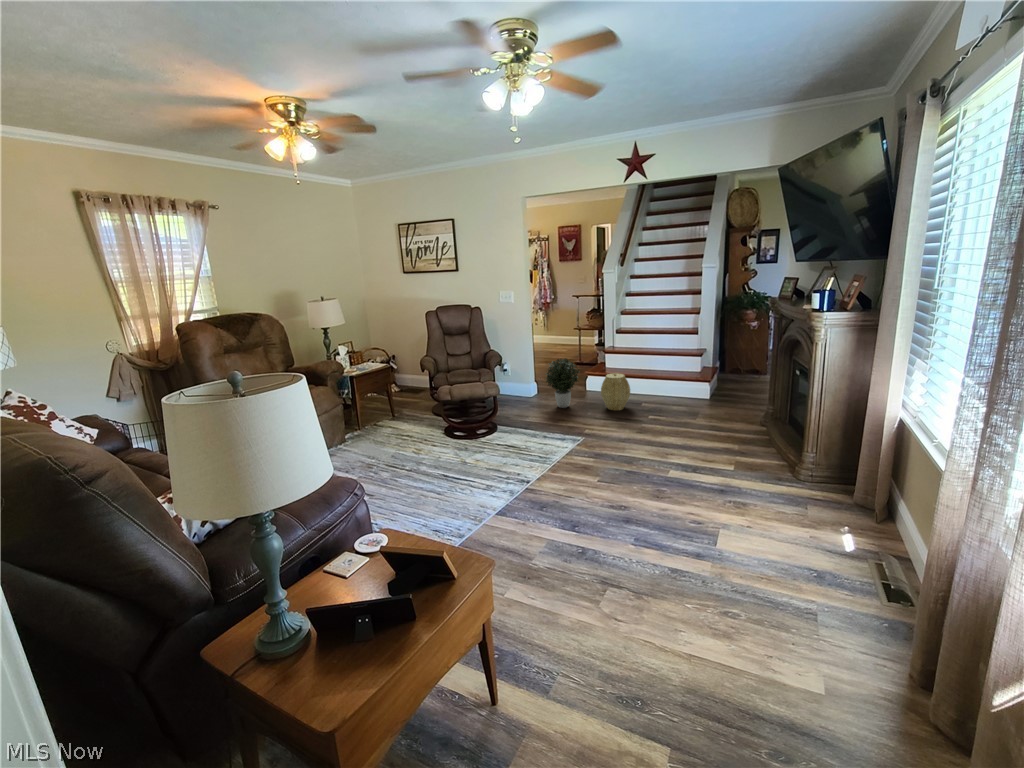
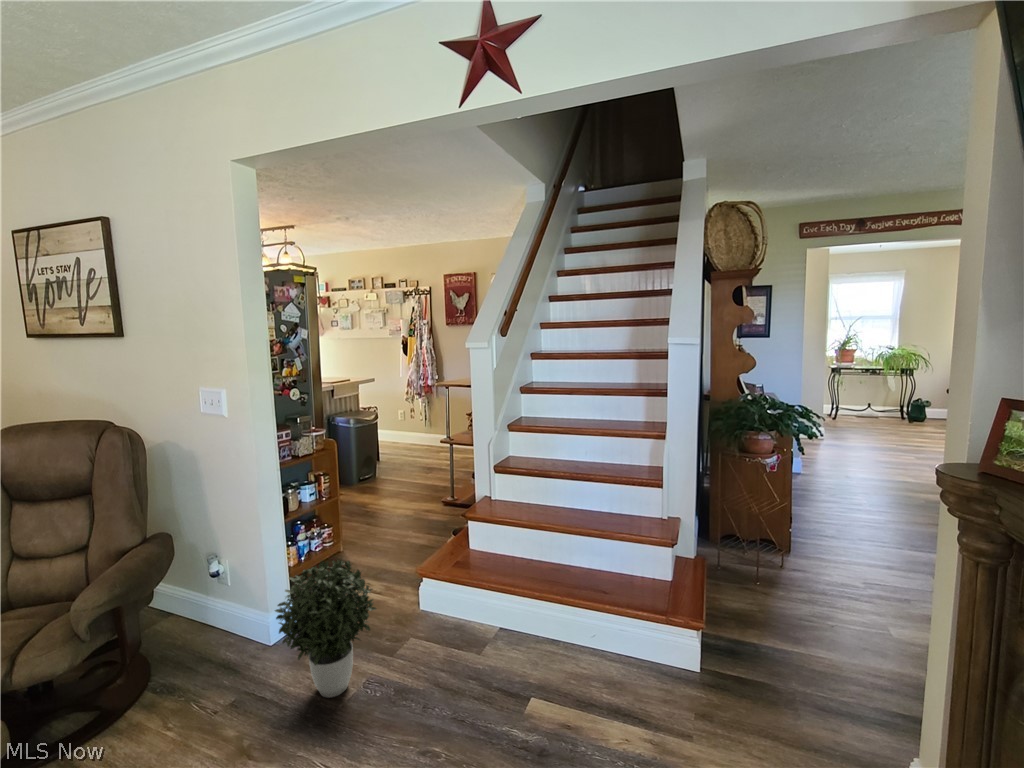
woven basket: present [601,373,630,410] -> none [422,605,500,720]

